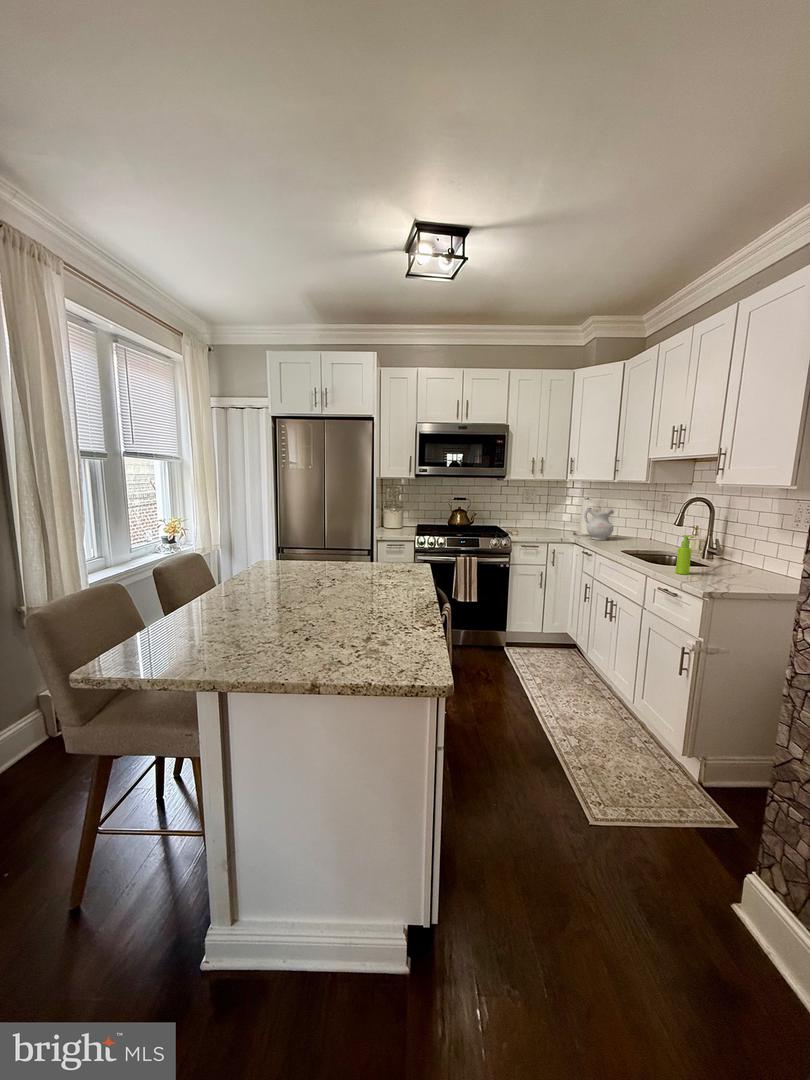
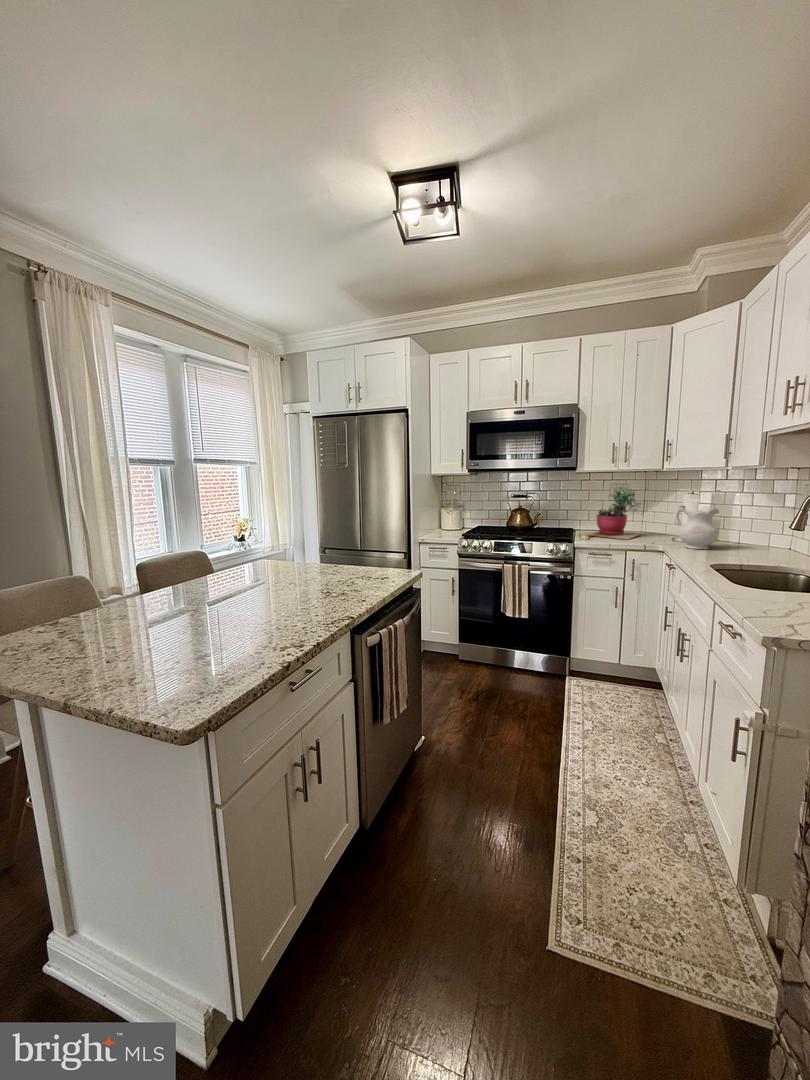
succulent plant: none [513,492,553,534] -> present [588,487,640,539]
soap dispenser: present [676,535,694,574] -> none [753,546,783,607]

